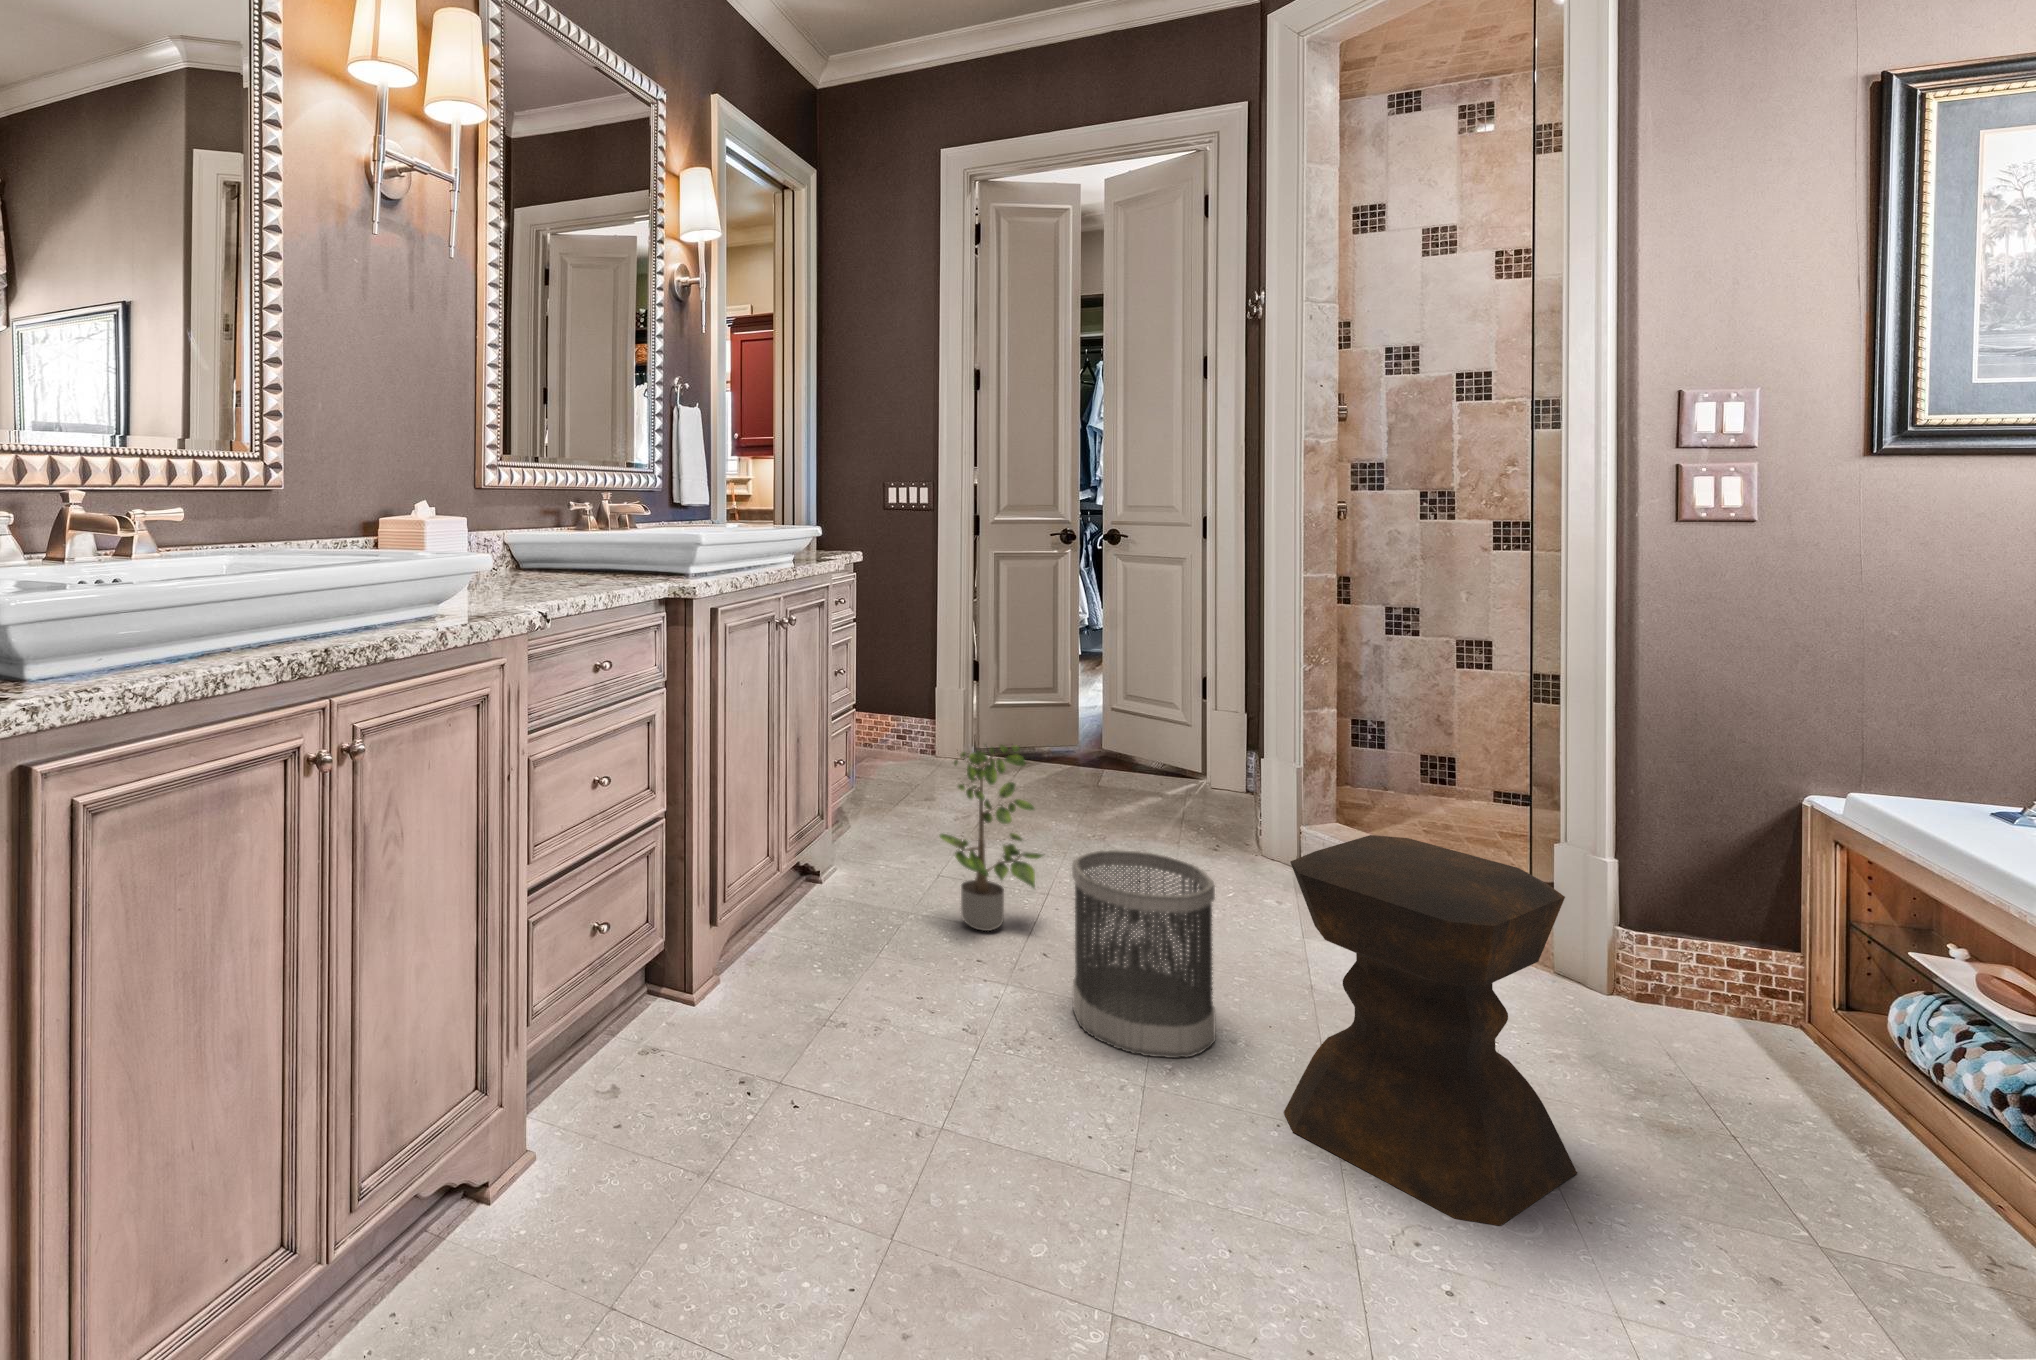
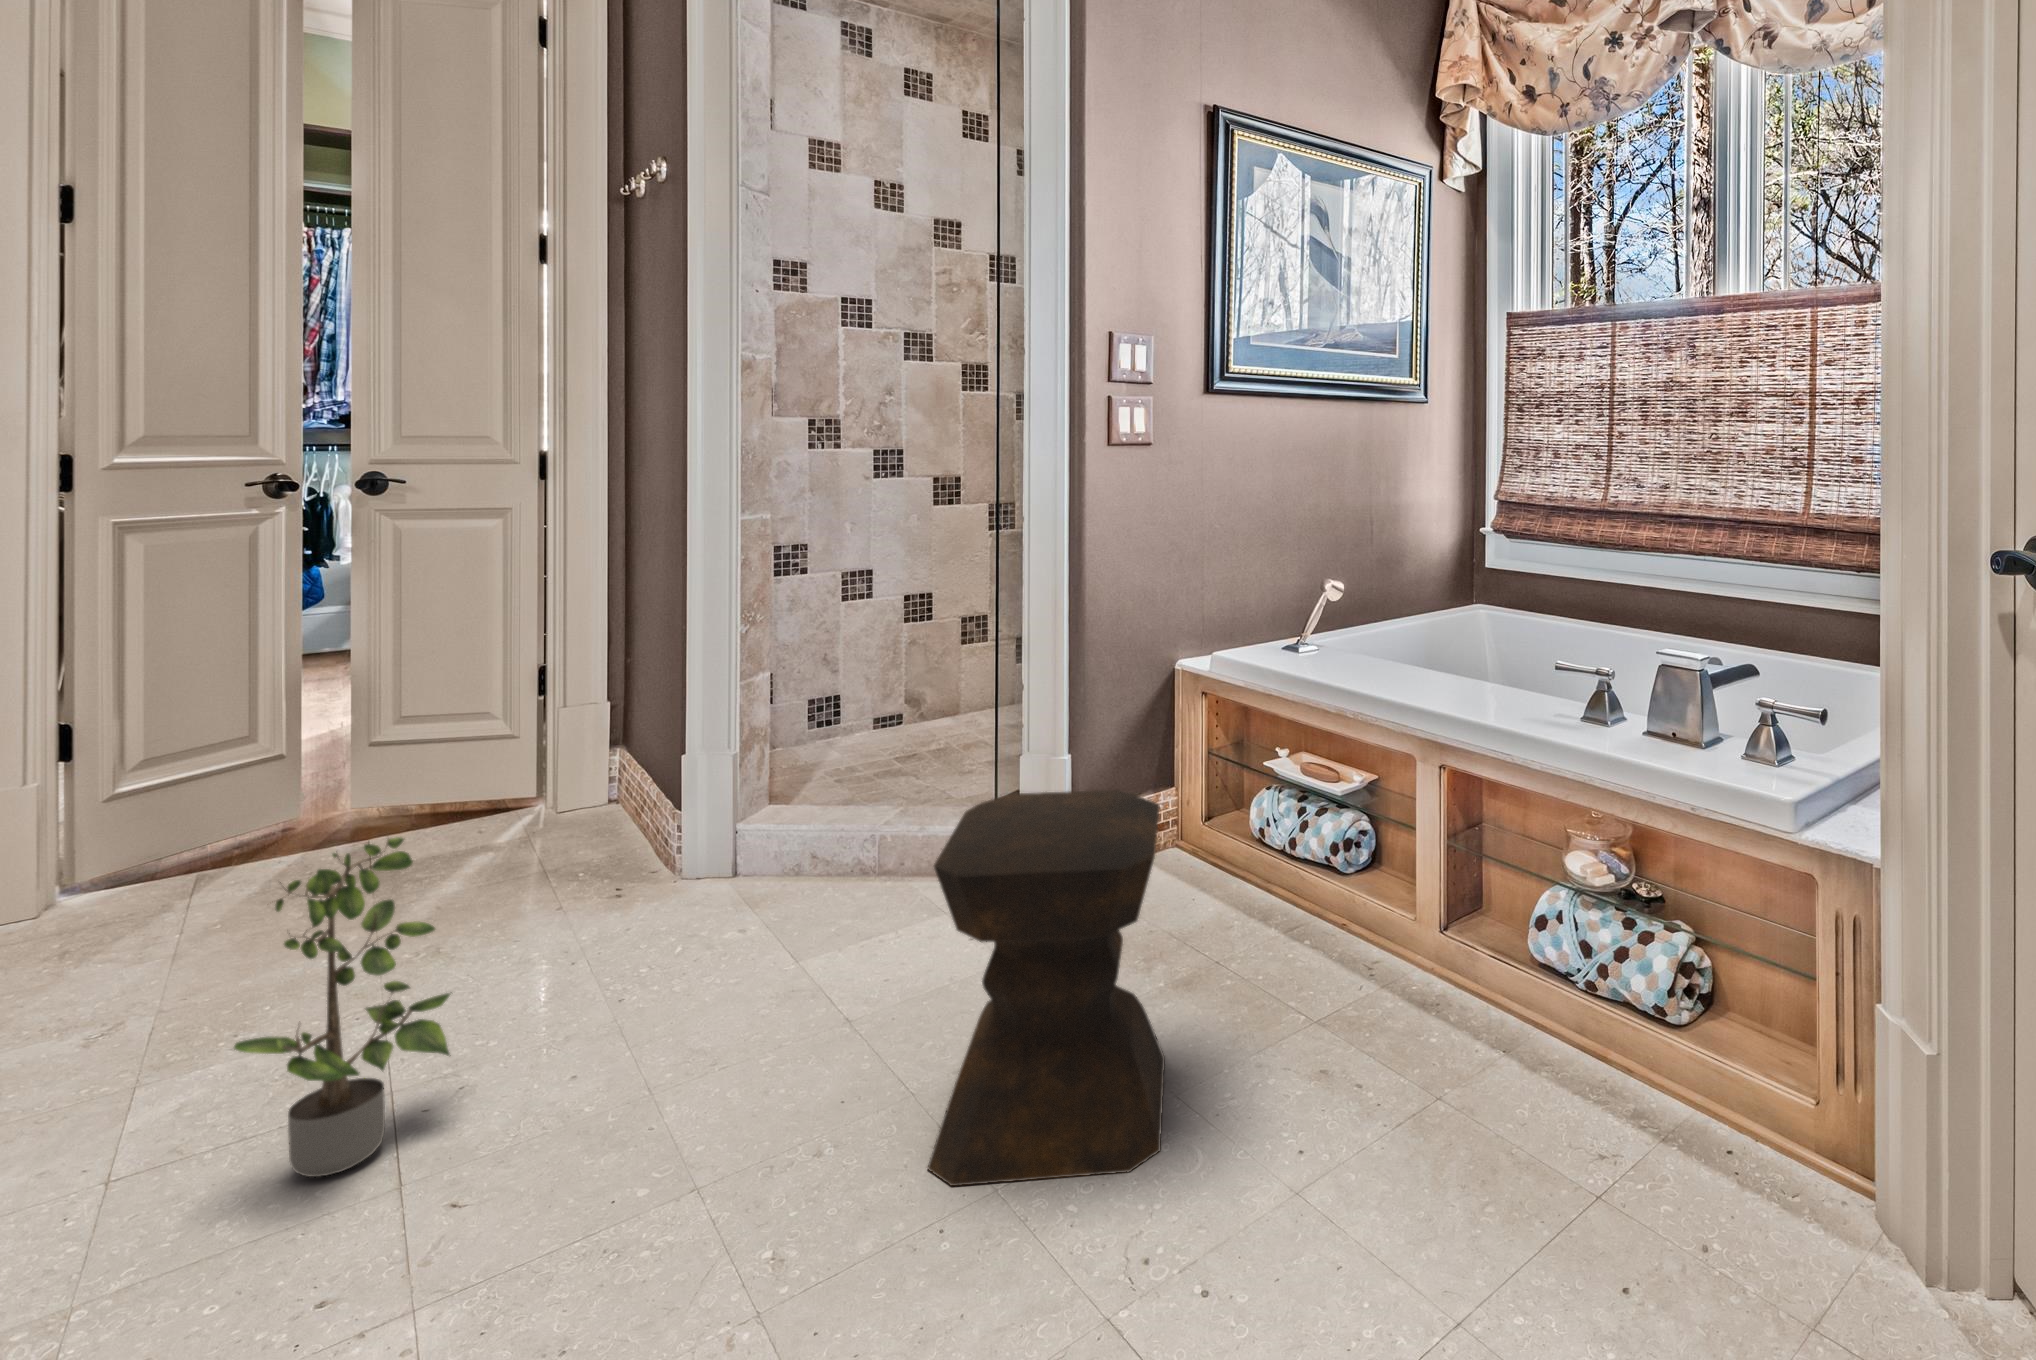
wastebasket: present [1072,850,1216,1058] -> none [583,915,801,1231]

